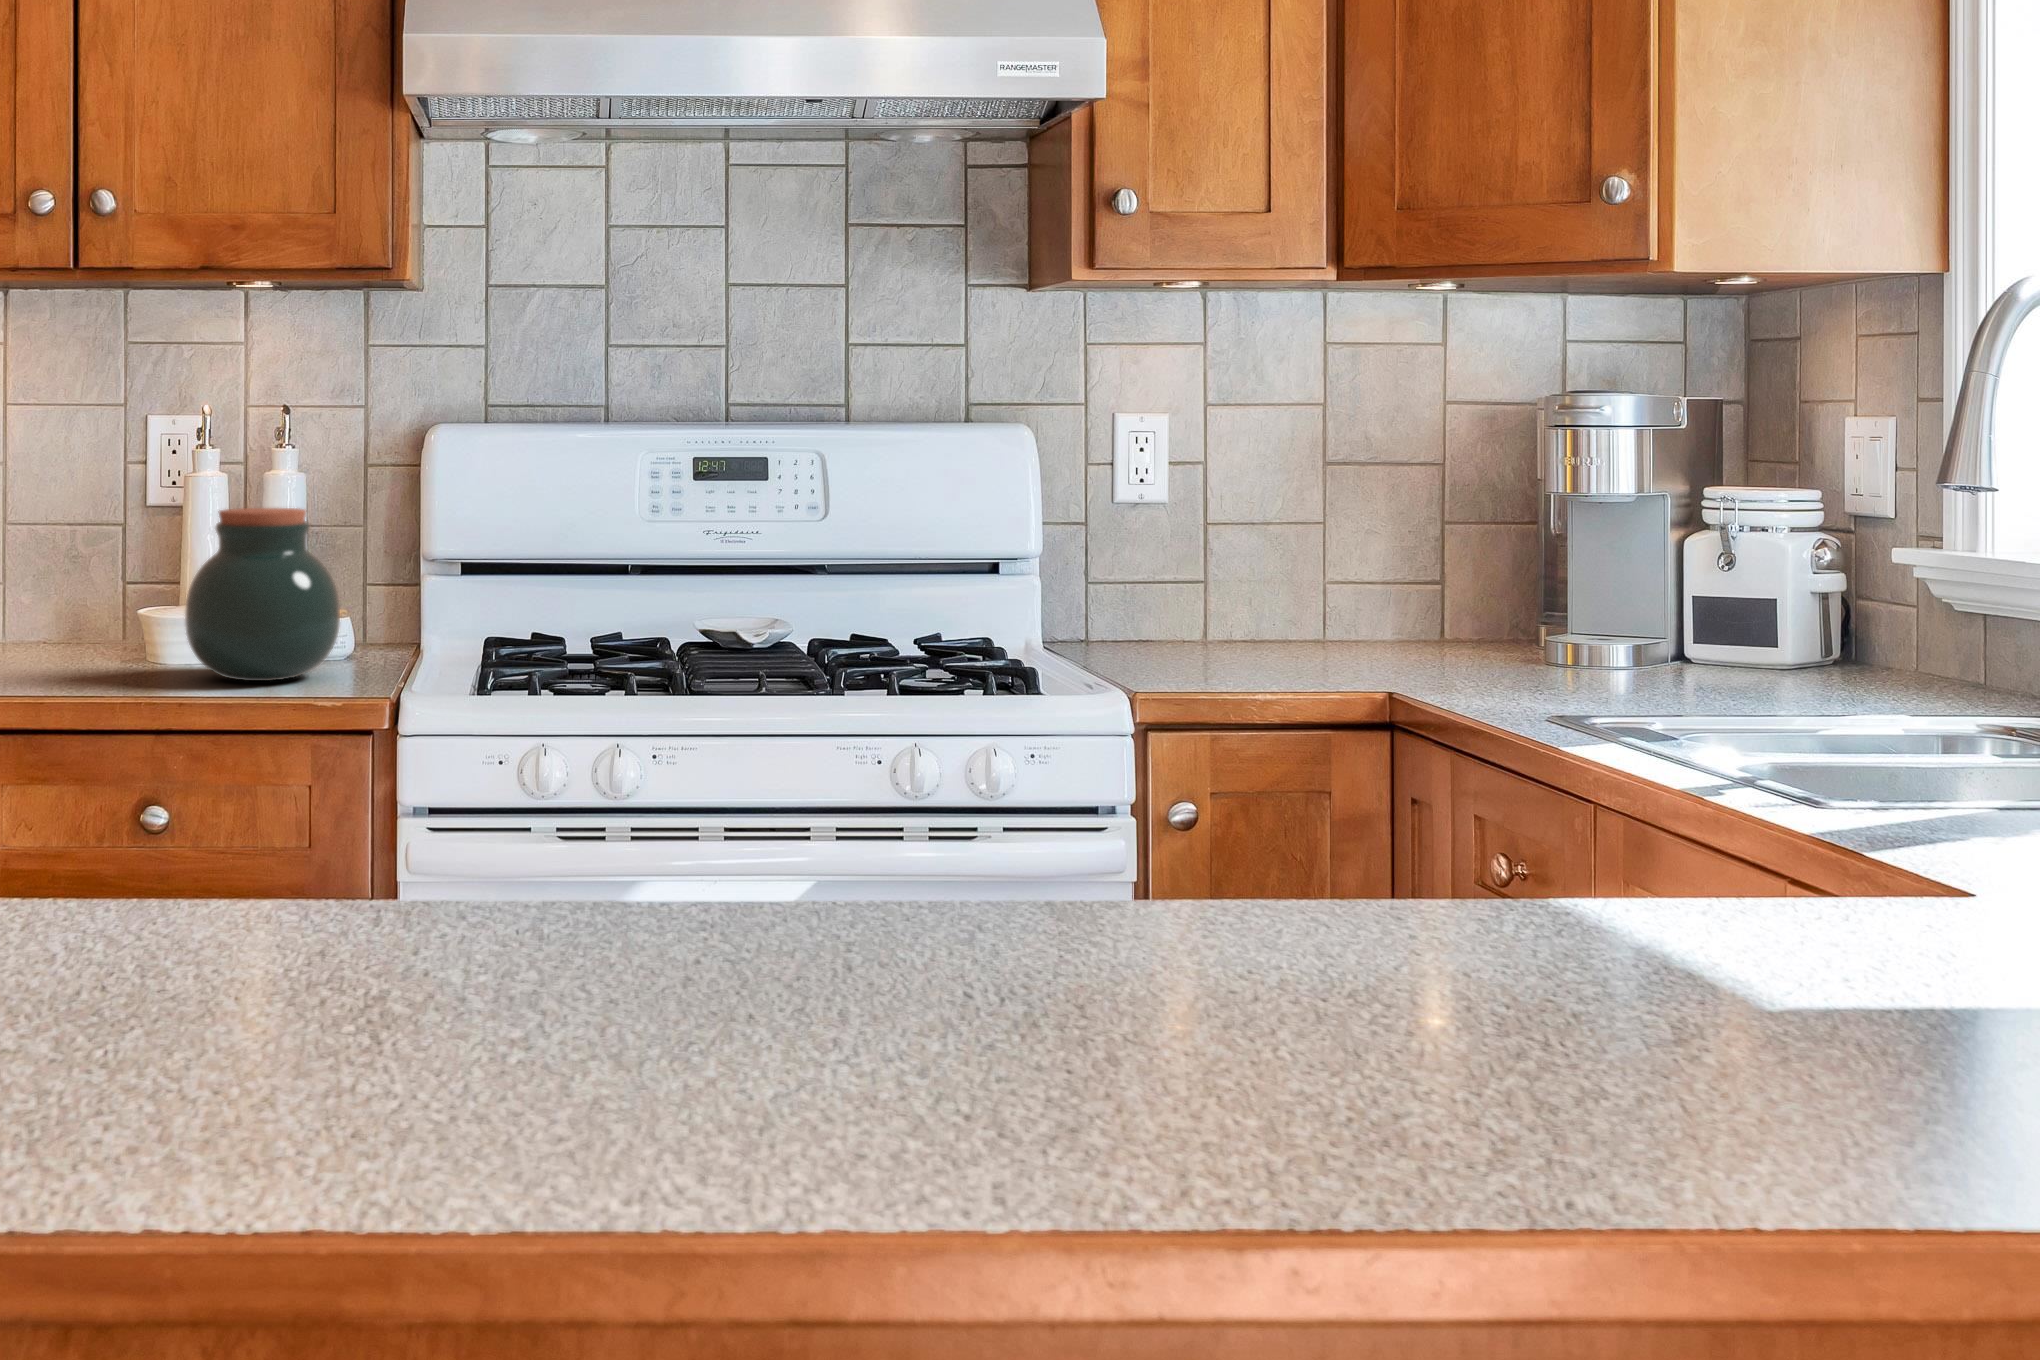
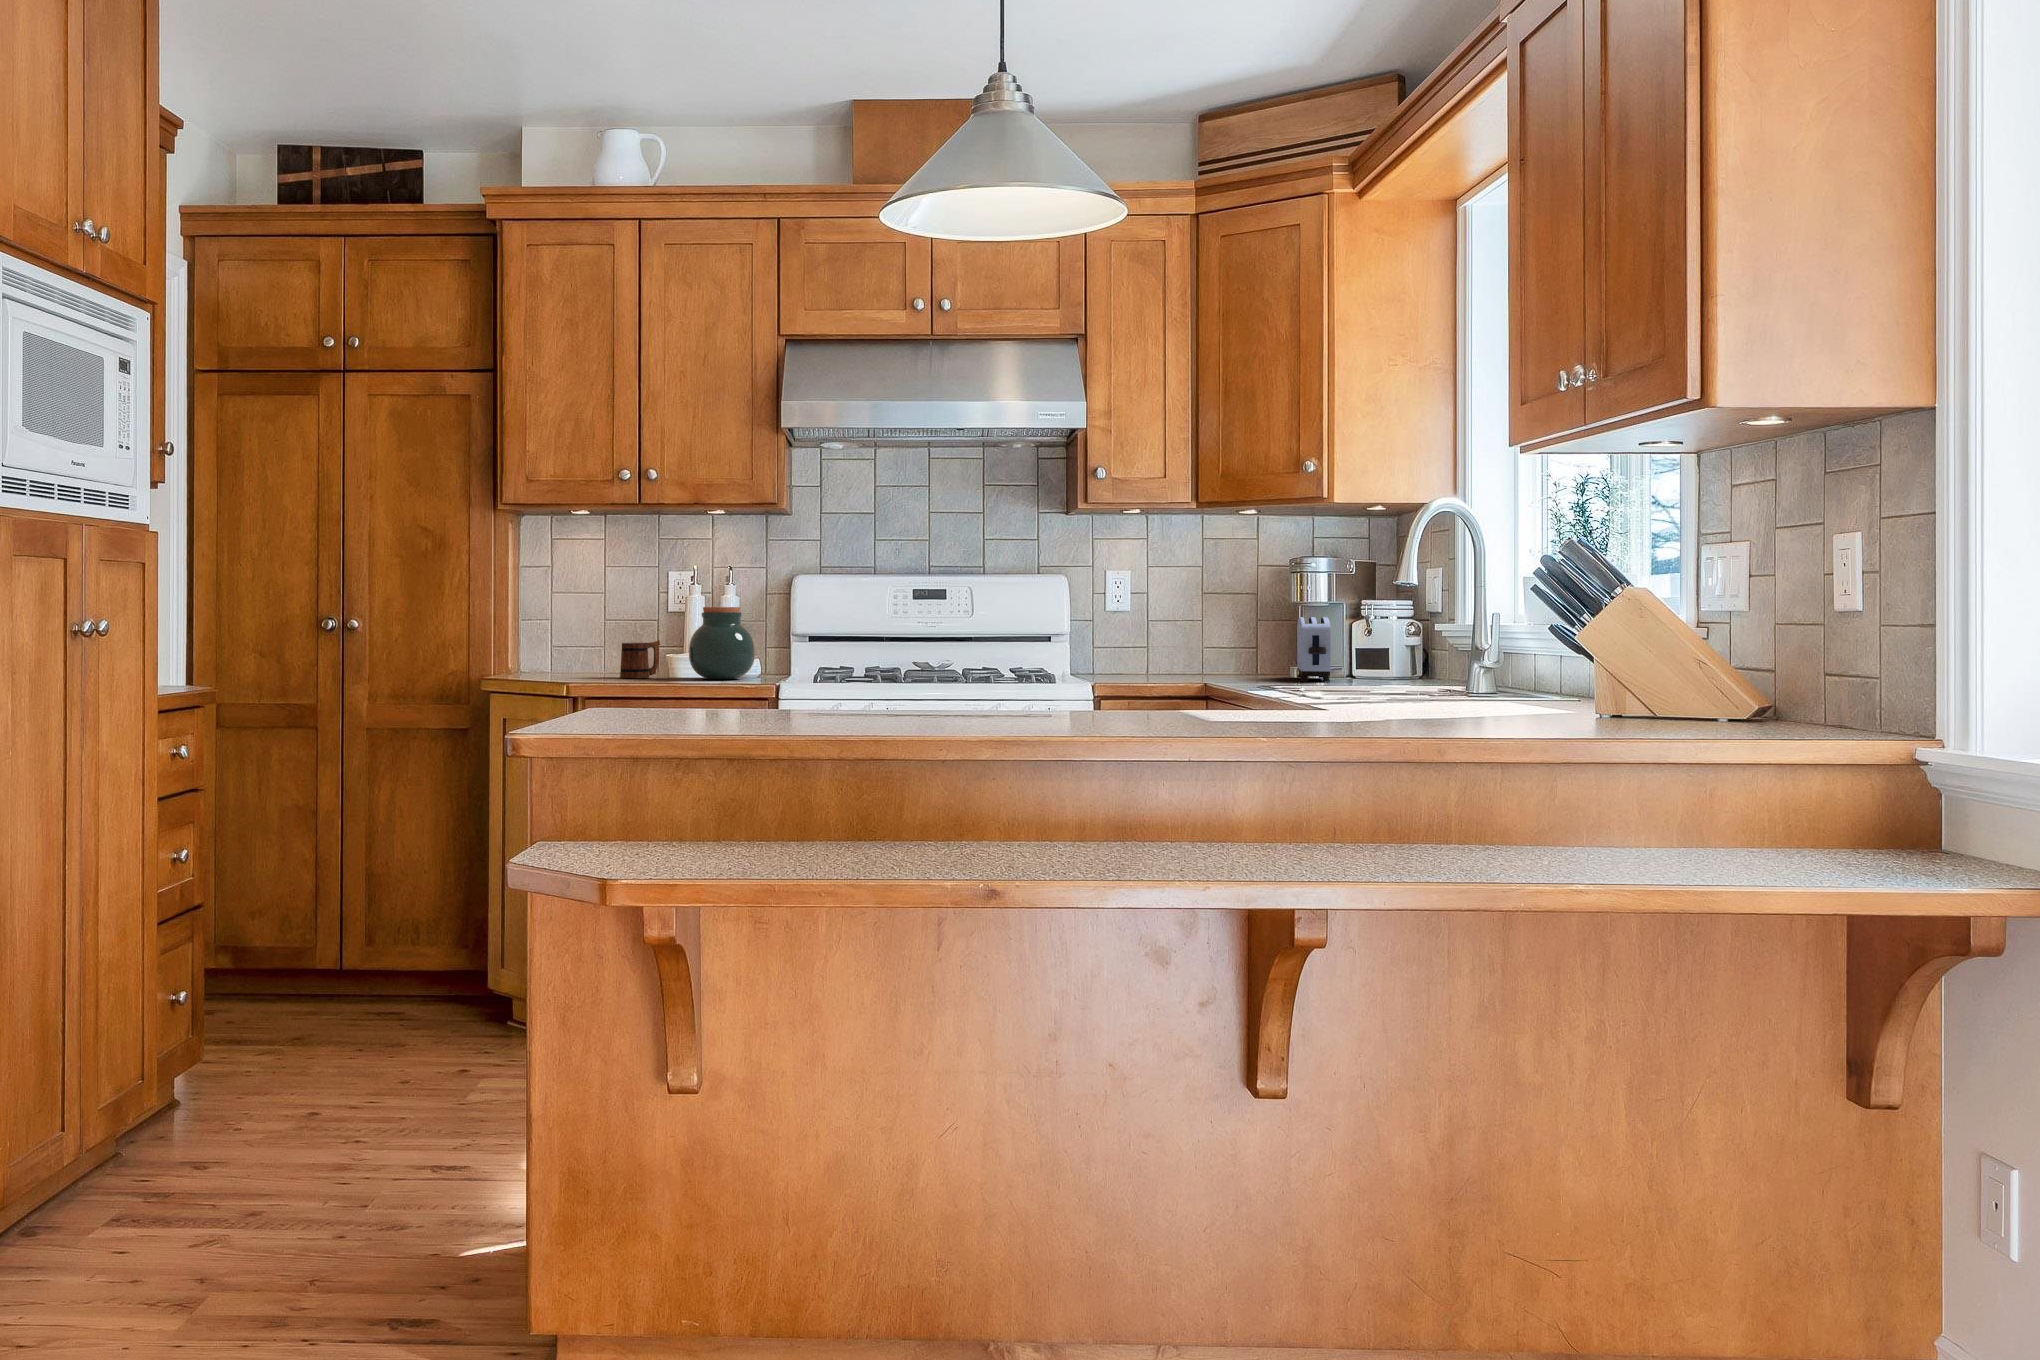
toaster: none [1557,529,1669,685] -> present [1297,617,1330,682]
mug: none [26,581,122,675] -> present [620,640,660,678]

